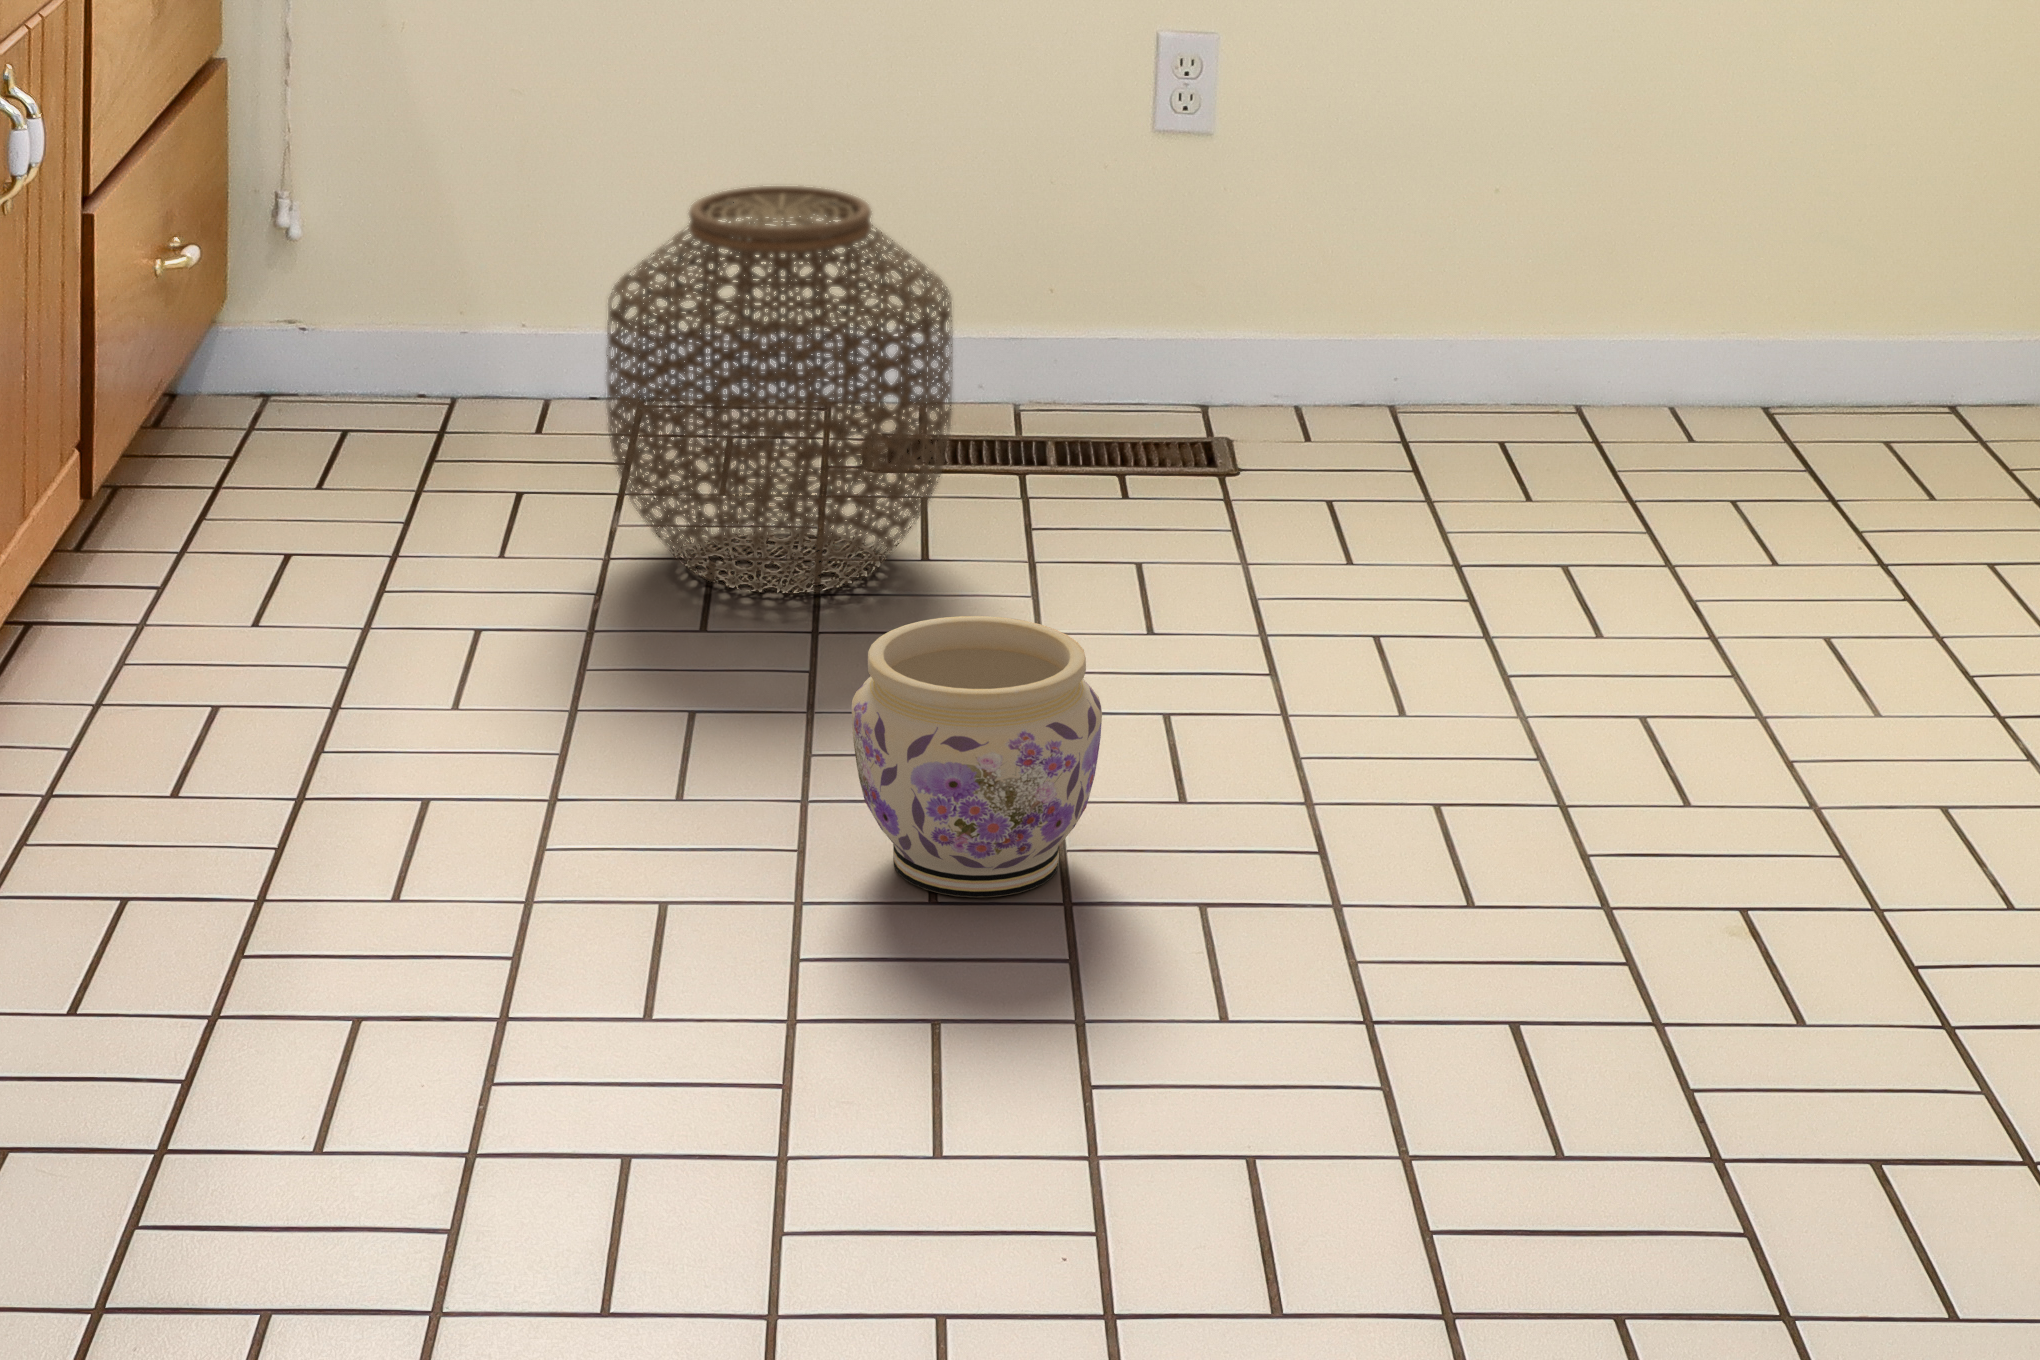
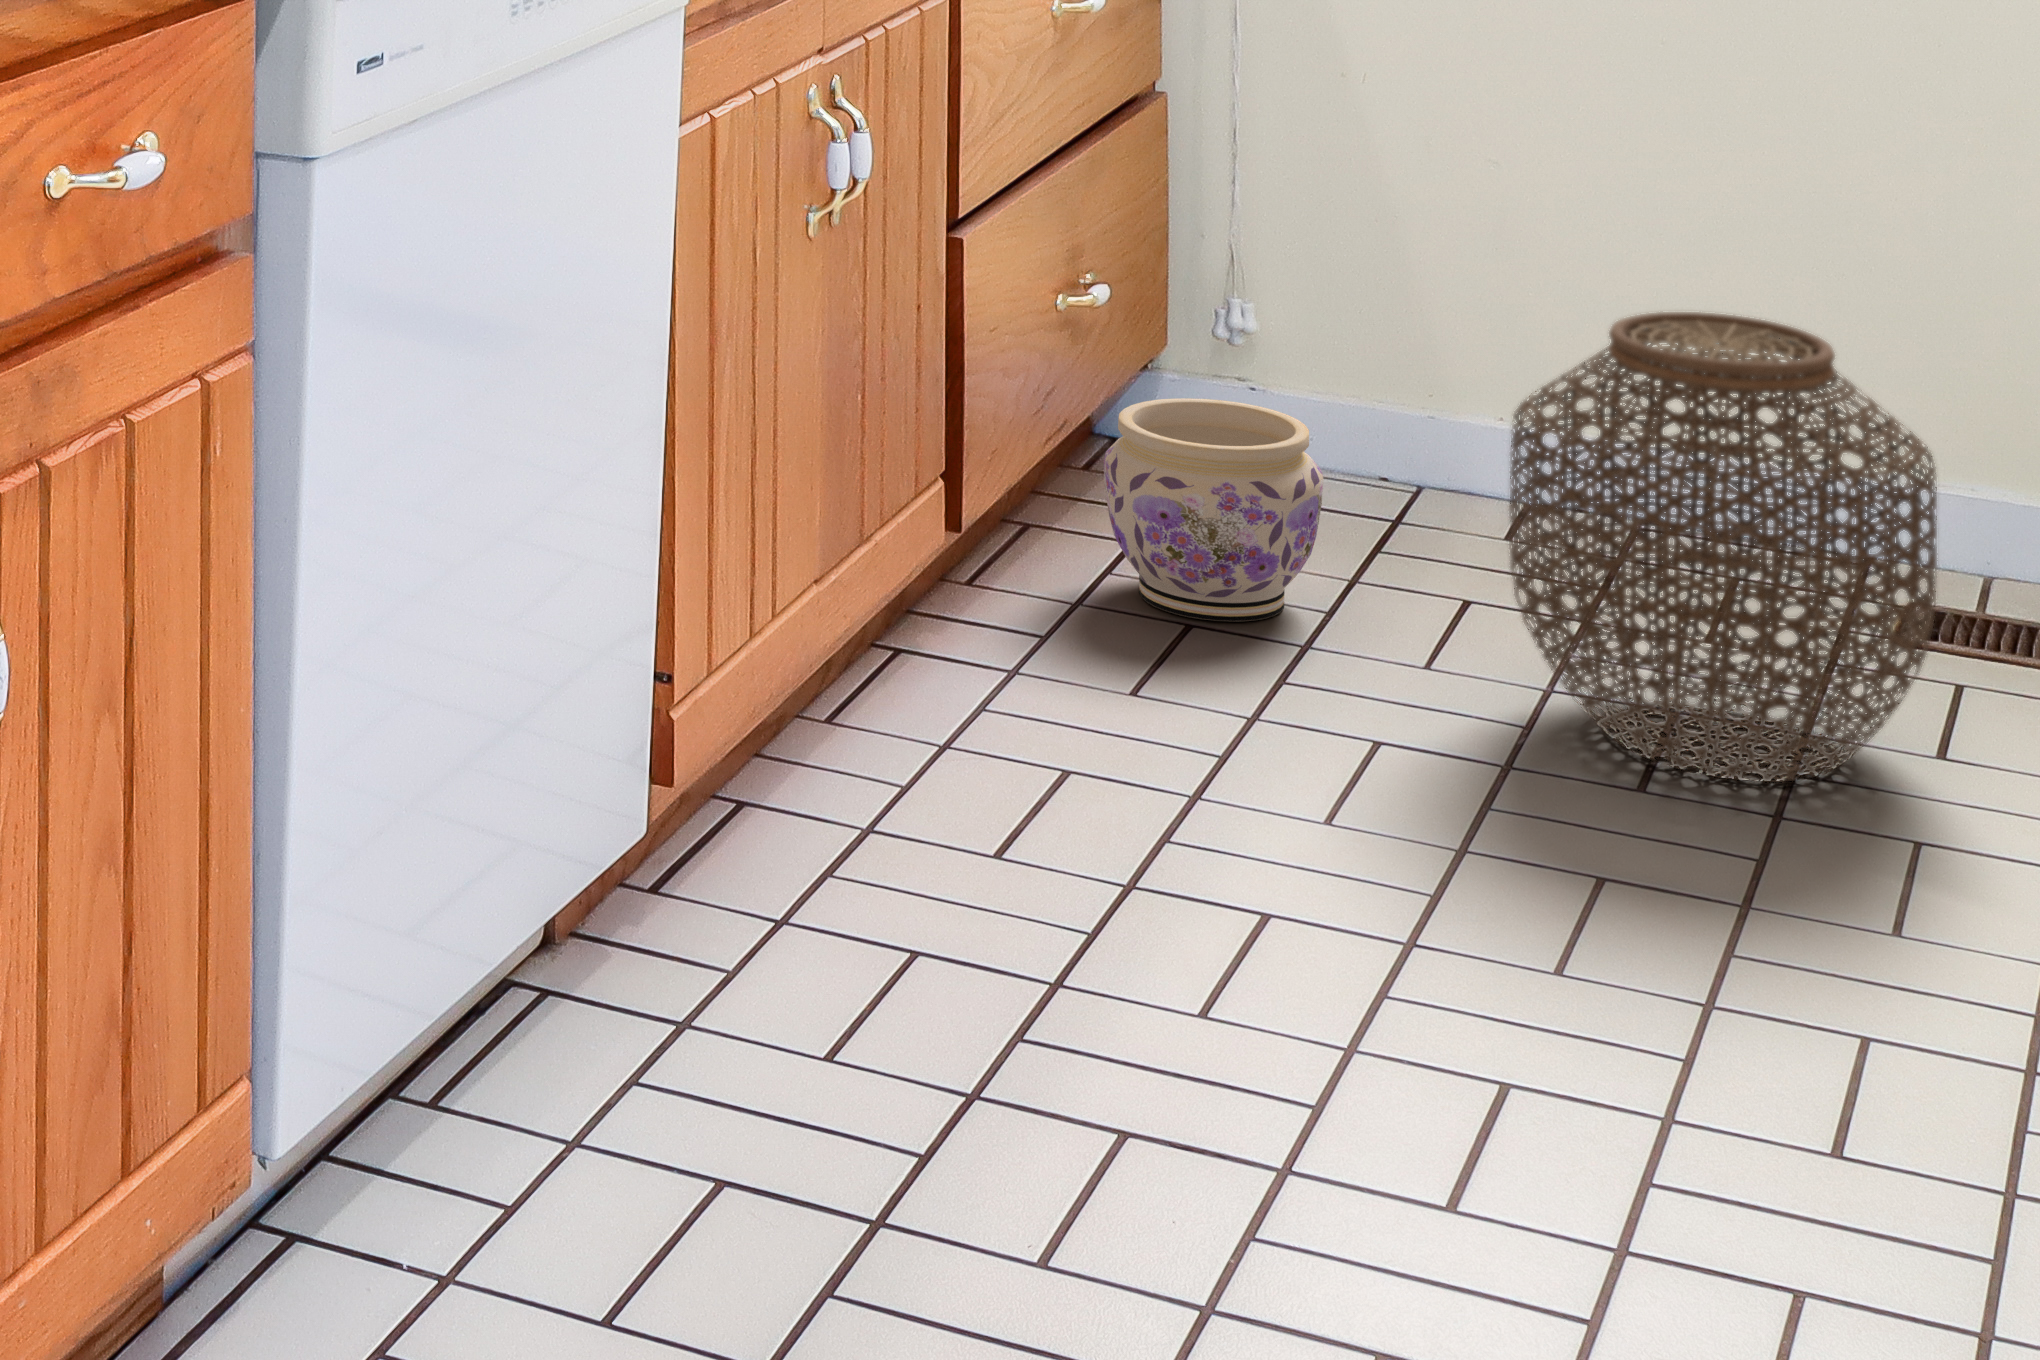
planter: present [851,616,1102,897] -> present [1104,398,1323,621]

